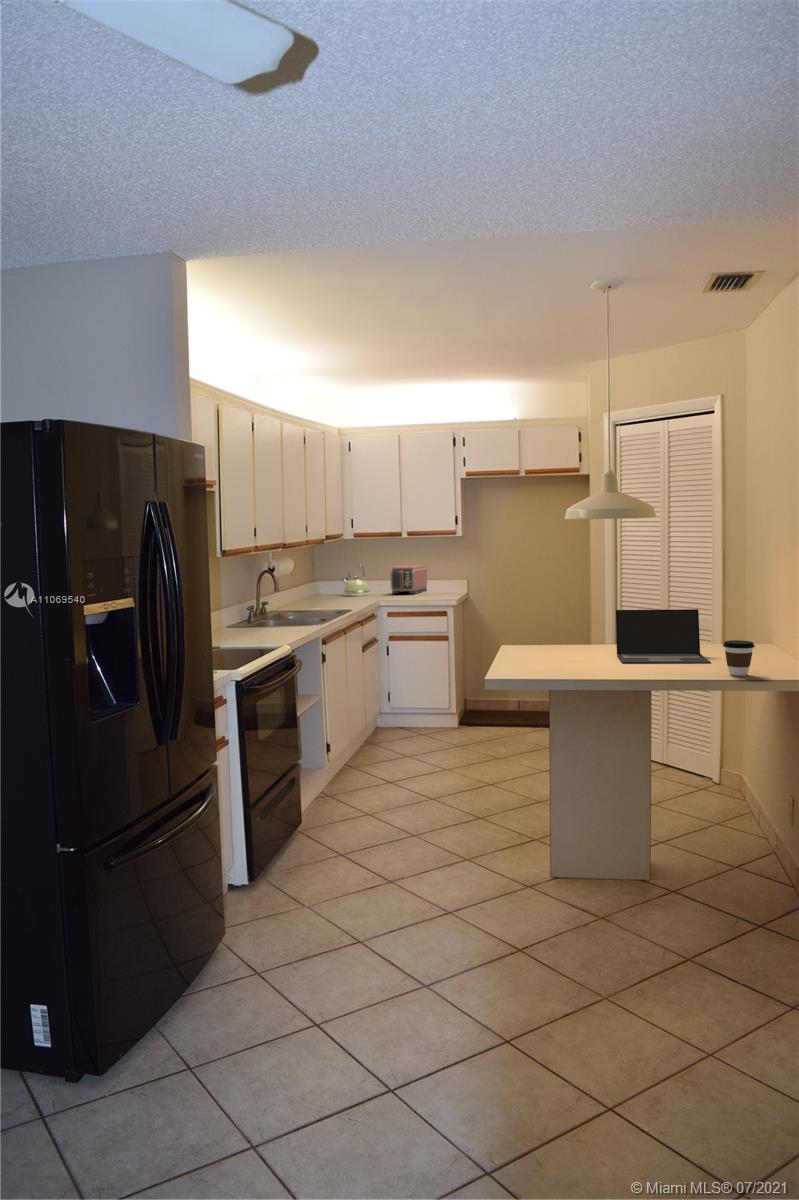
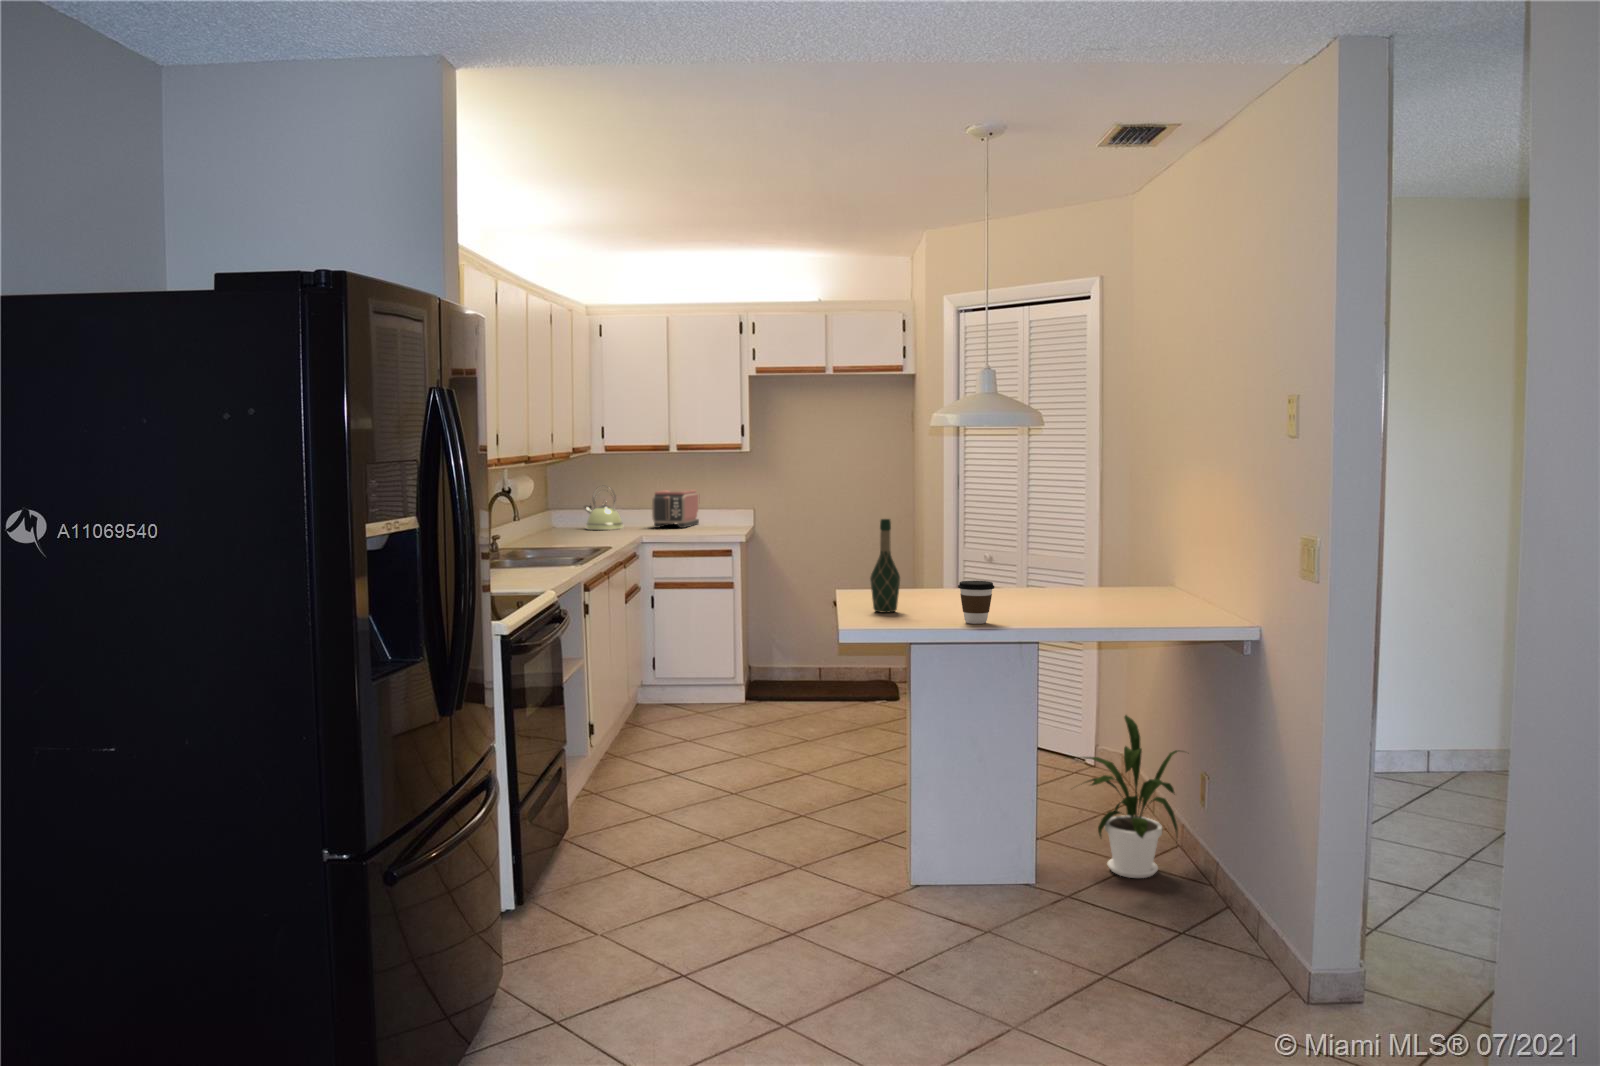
wine bottle: none [517,592,540,665] -> present [870,519,900,613]
laptop: present [616,609,711,664] -> none [987,544,1110,611]
coffee cup: present [723,640,755,676] -> present [958,581,994,624]
house plant: none [678,747,782,879] -> present [1084,715,1179,878]

